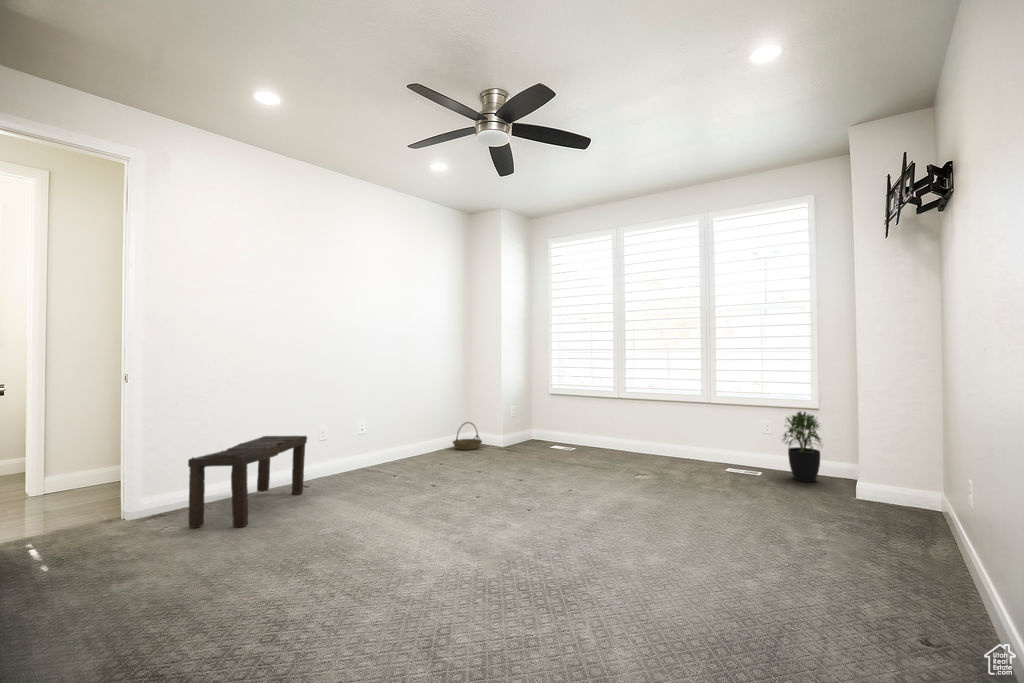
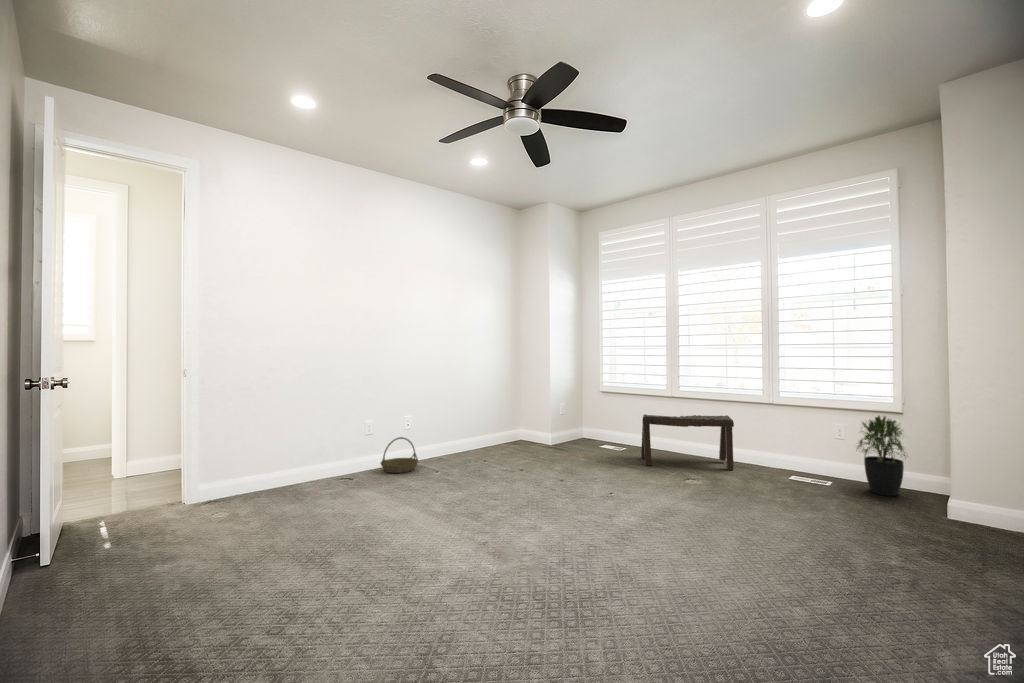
basket: present [453,422,482,450] -> present [381,437,418,473]
bench: present [188,436,307,528] -> present [641,414,734,470]

